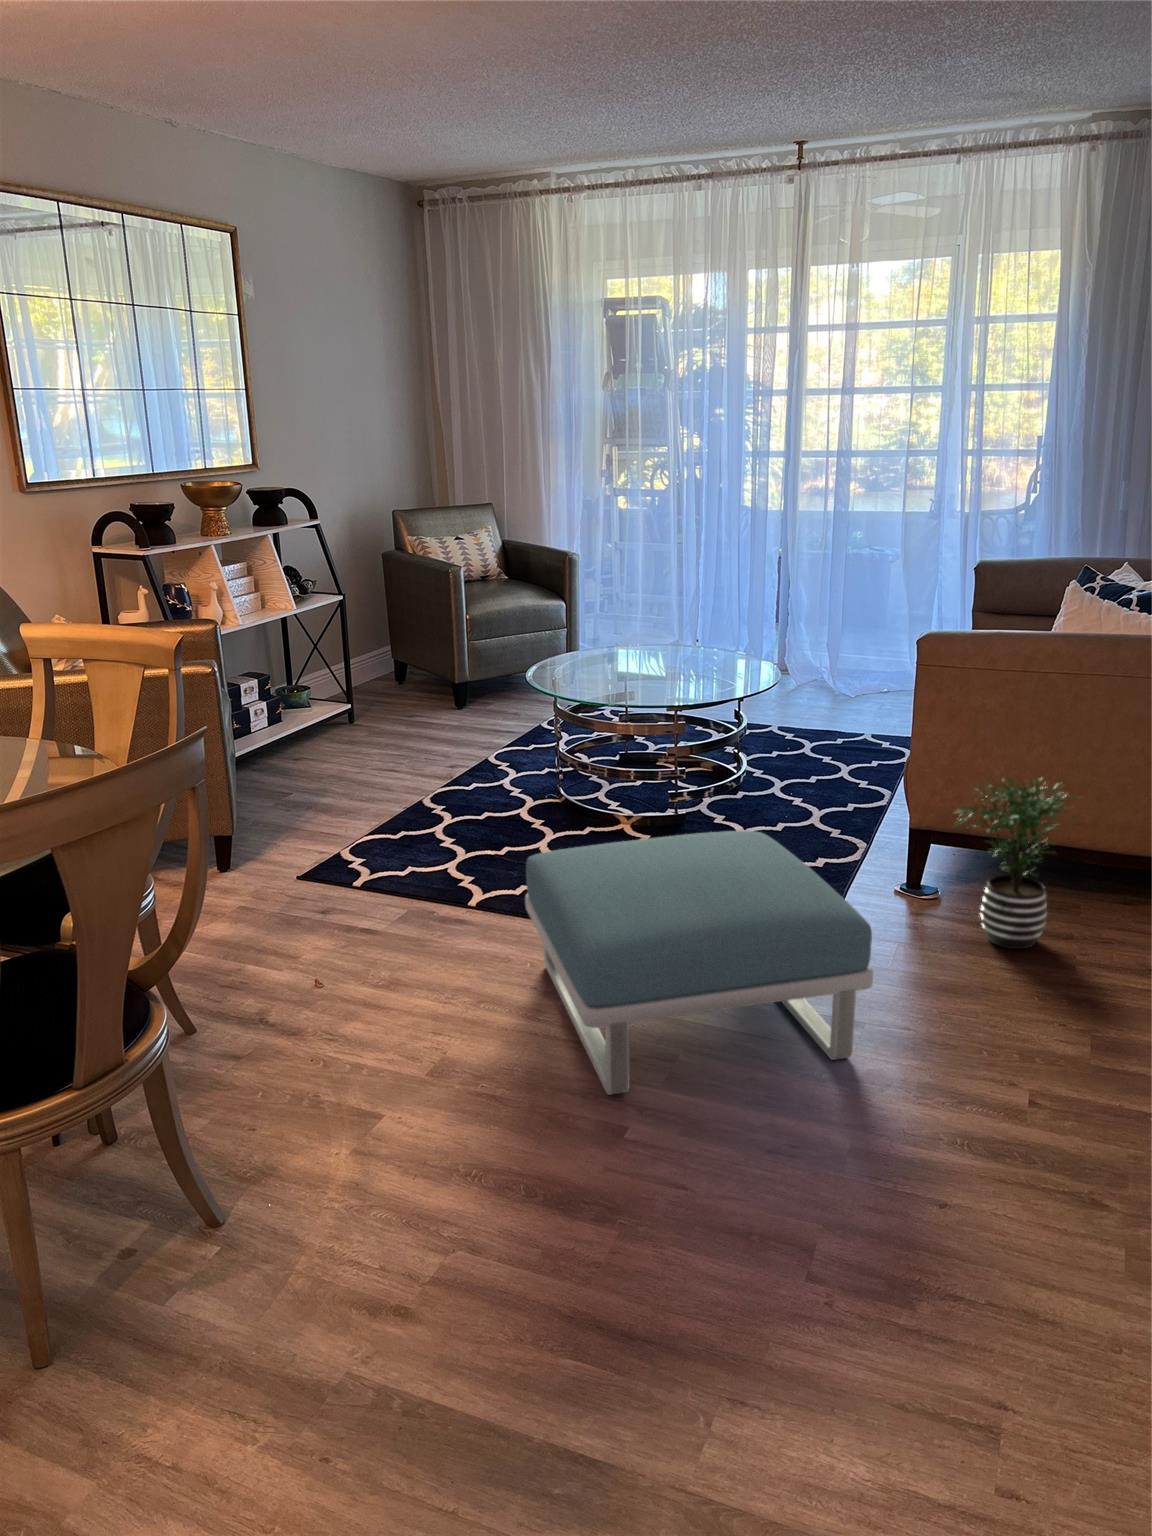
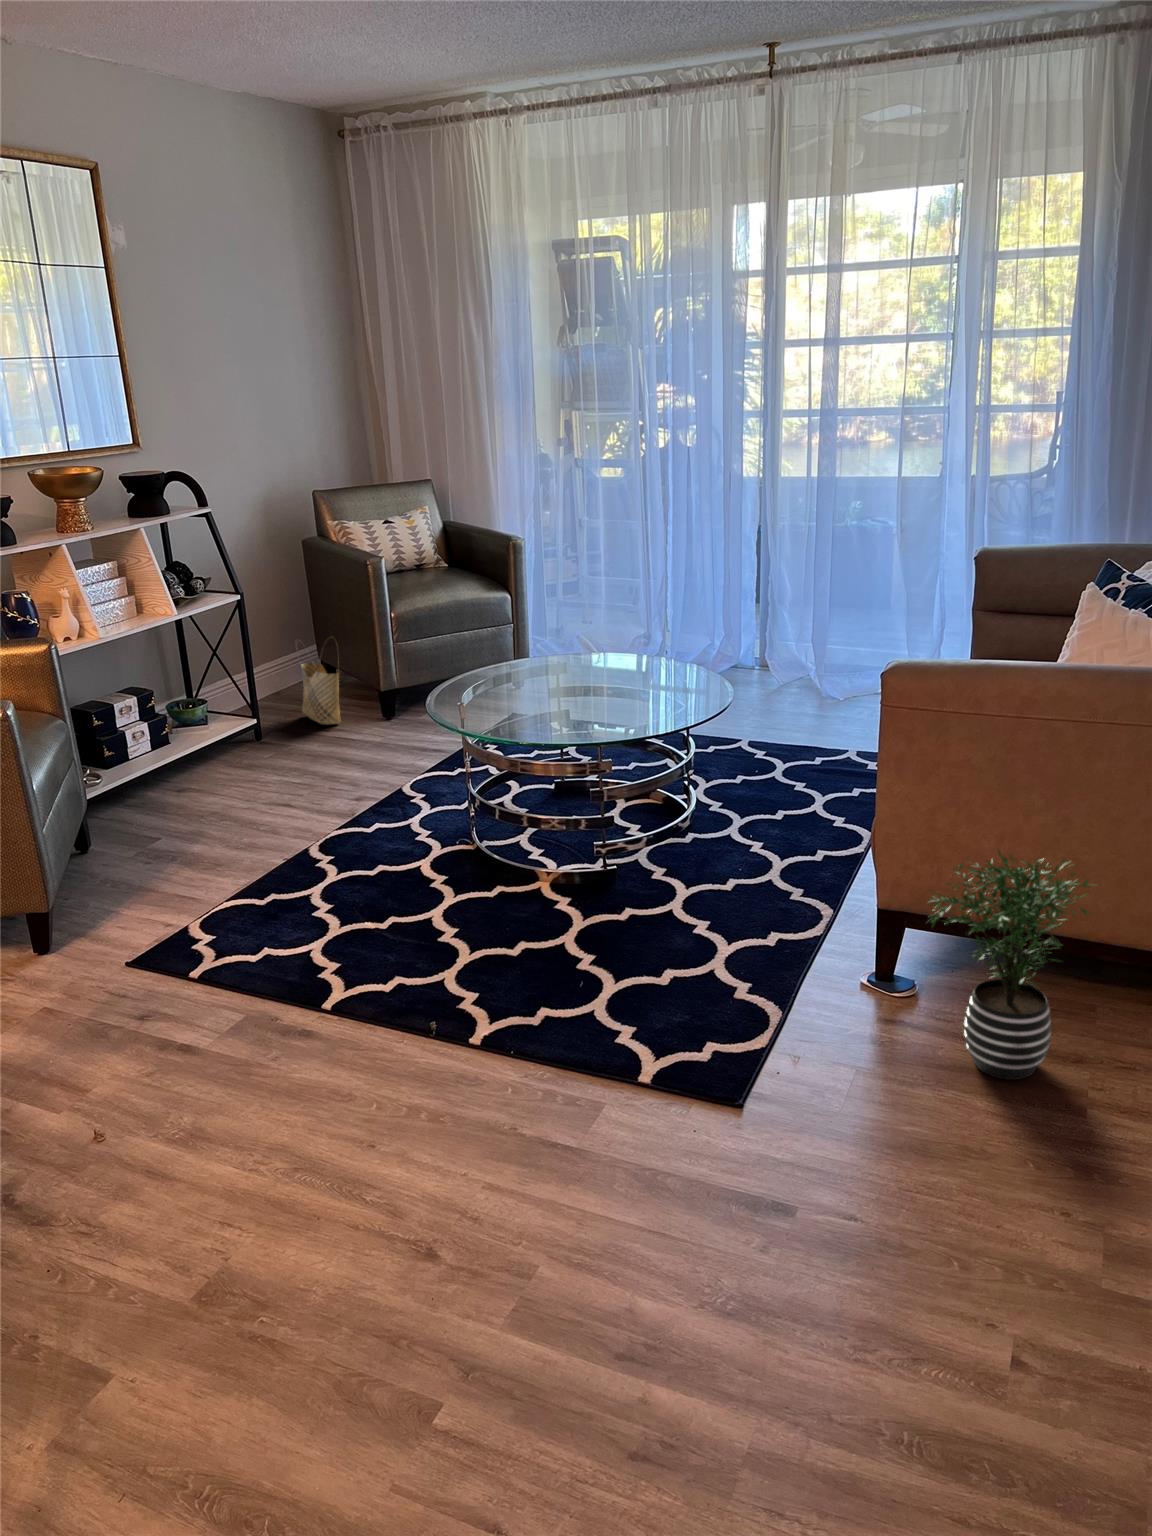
woven basket: none [383,634,421,710] -> present [296,648,340,724]
footstool: present [525,831,873,1095] -> none [359,929,798,1340]

